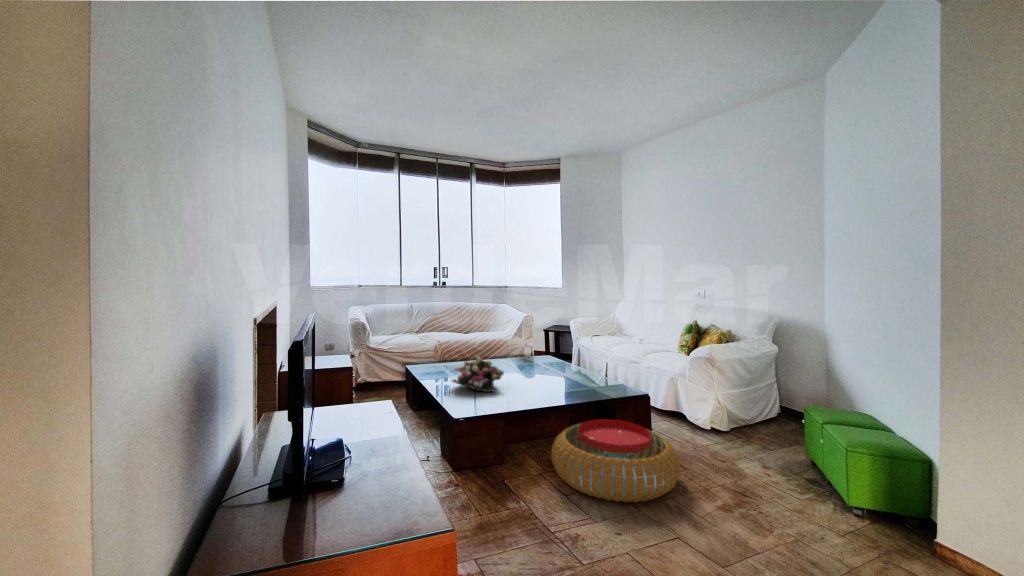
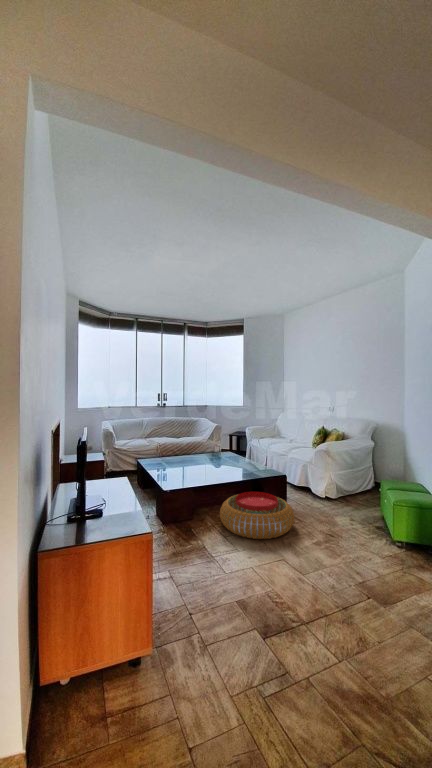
flower arrangement: present [452,356,504,392] -> none [164,454,196,476]

